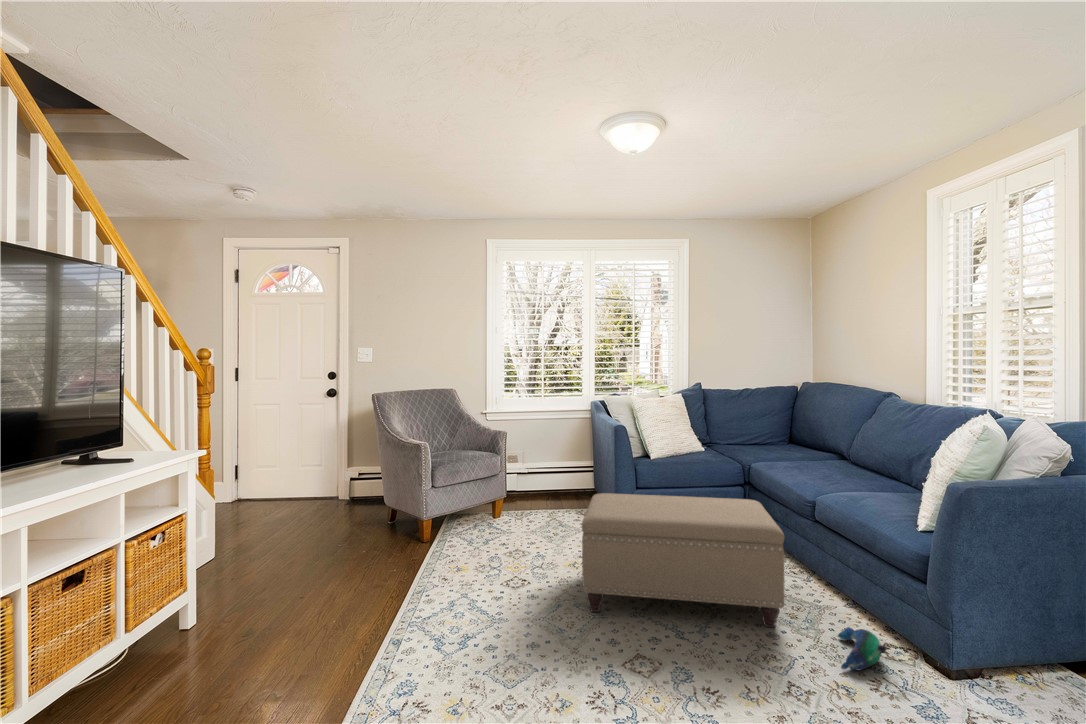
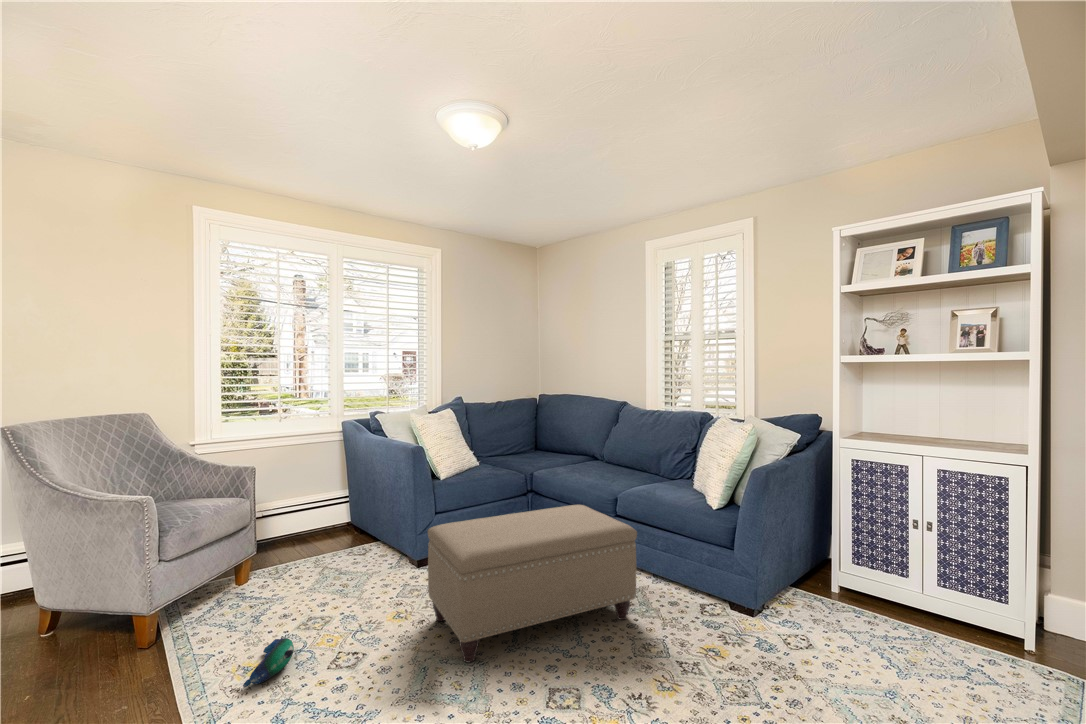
plush toy: present [838,627,886,670] -> present [243,638,294,687]

